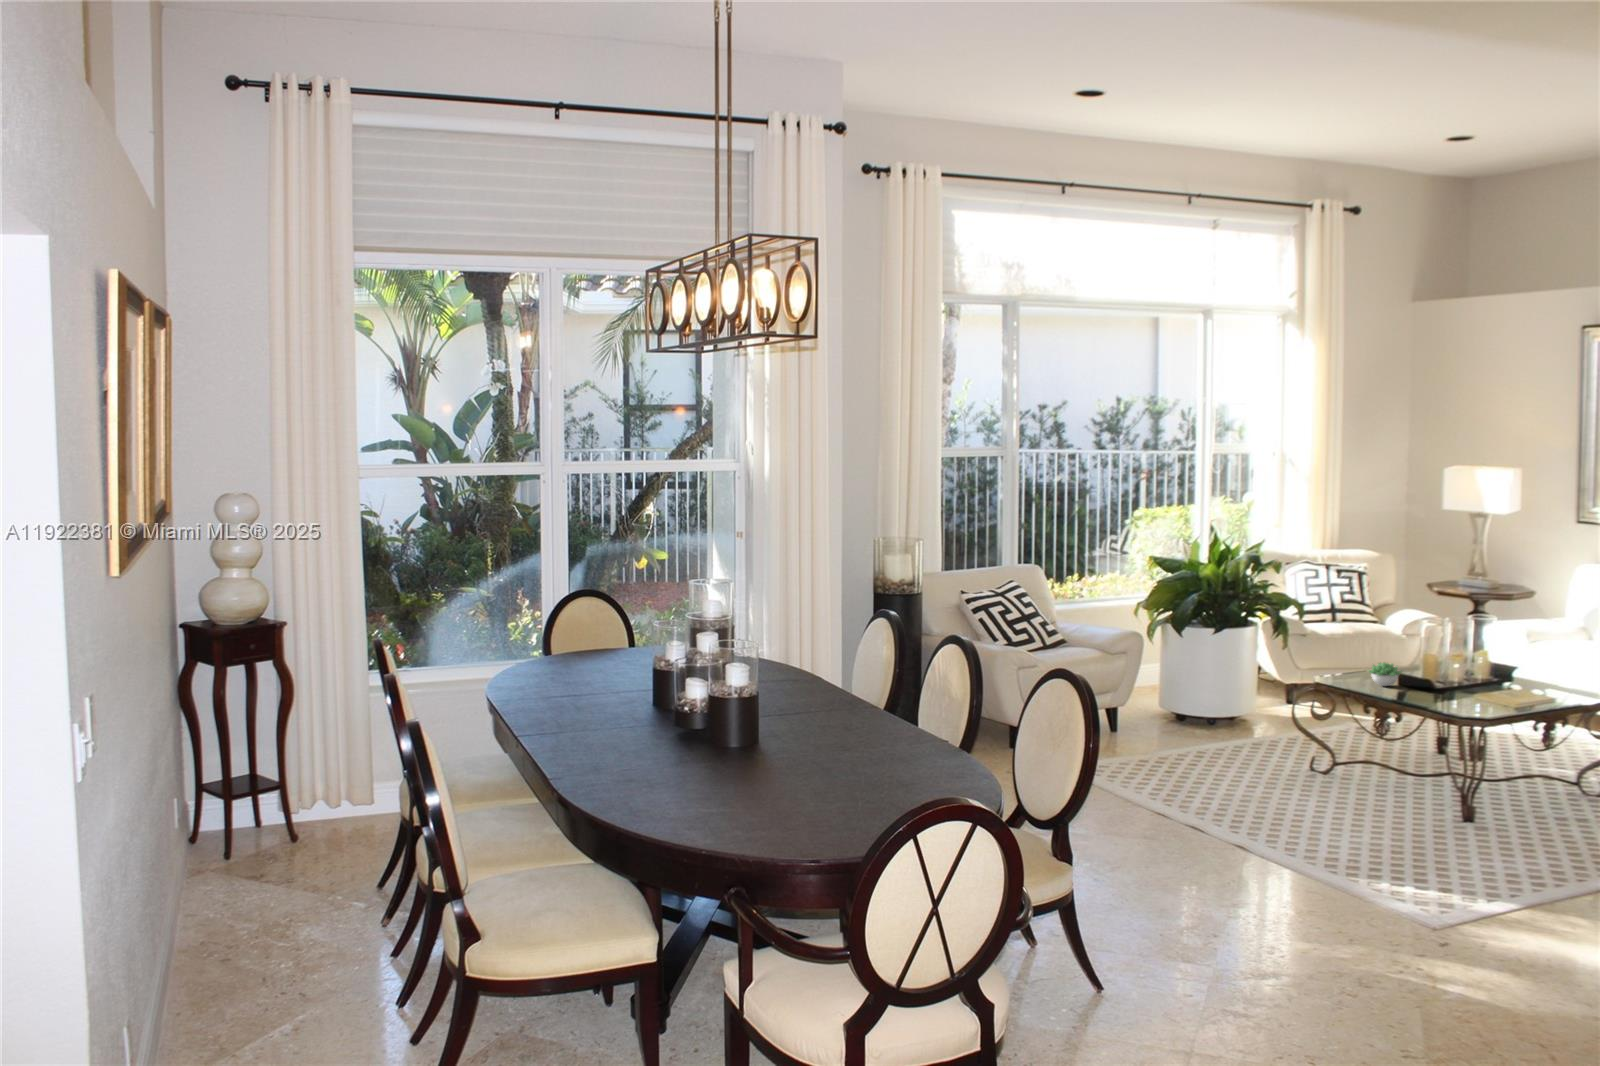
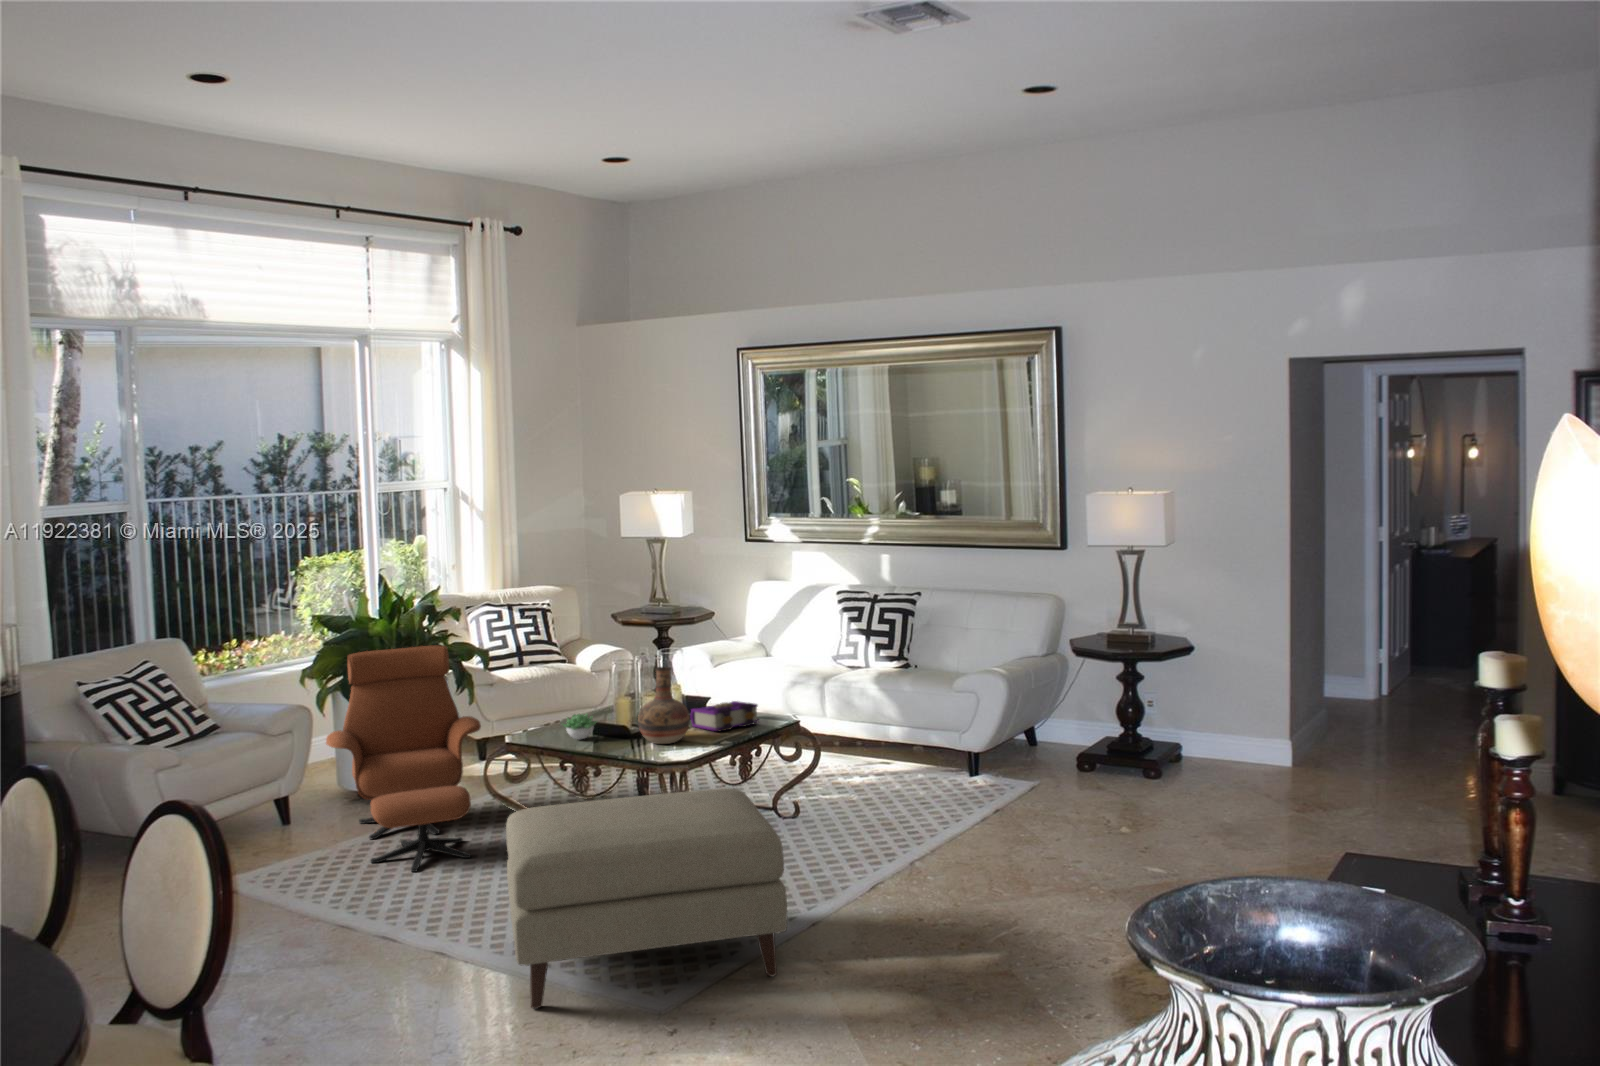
lounge chair: none [1151,590,1289,781] -> present [326,646,481,872]
vase: none [1443,625,1497,698] -> present [638,667,690,744]
book: none [1499,669,1574,695] -> present [691,701,759,731]
ottoman: none [1309,726,1574,904] -> present [506,788,787,1009]

